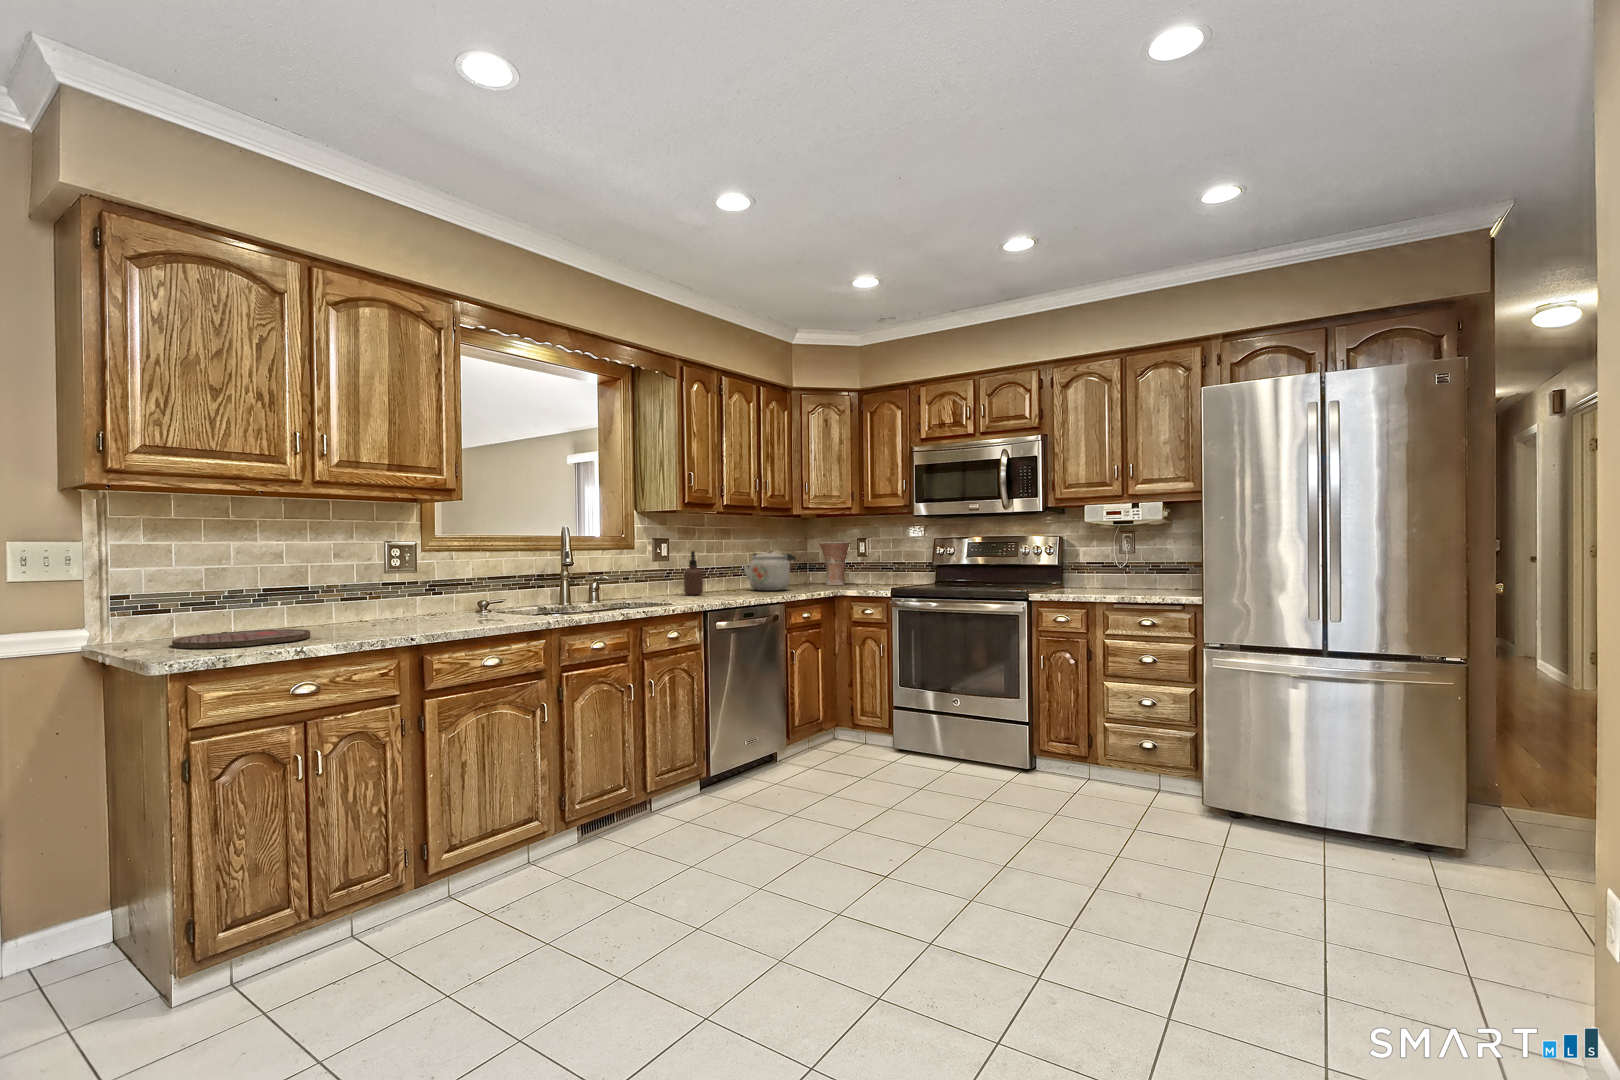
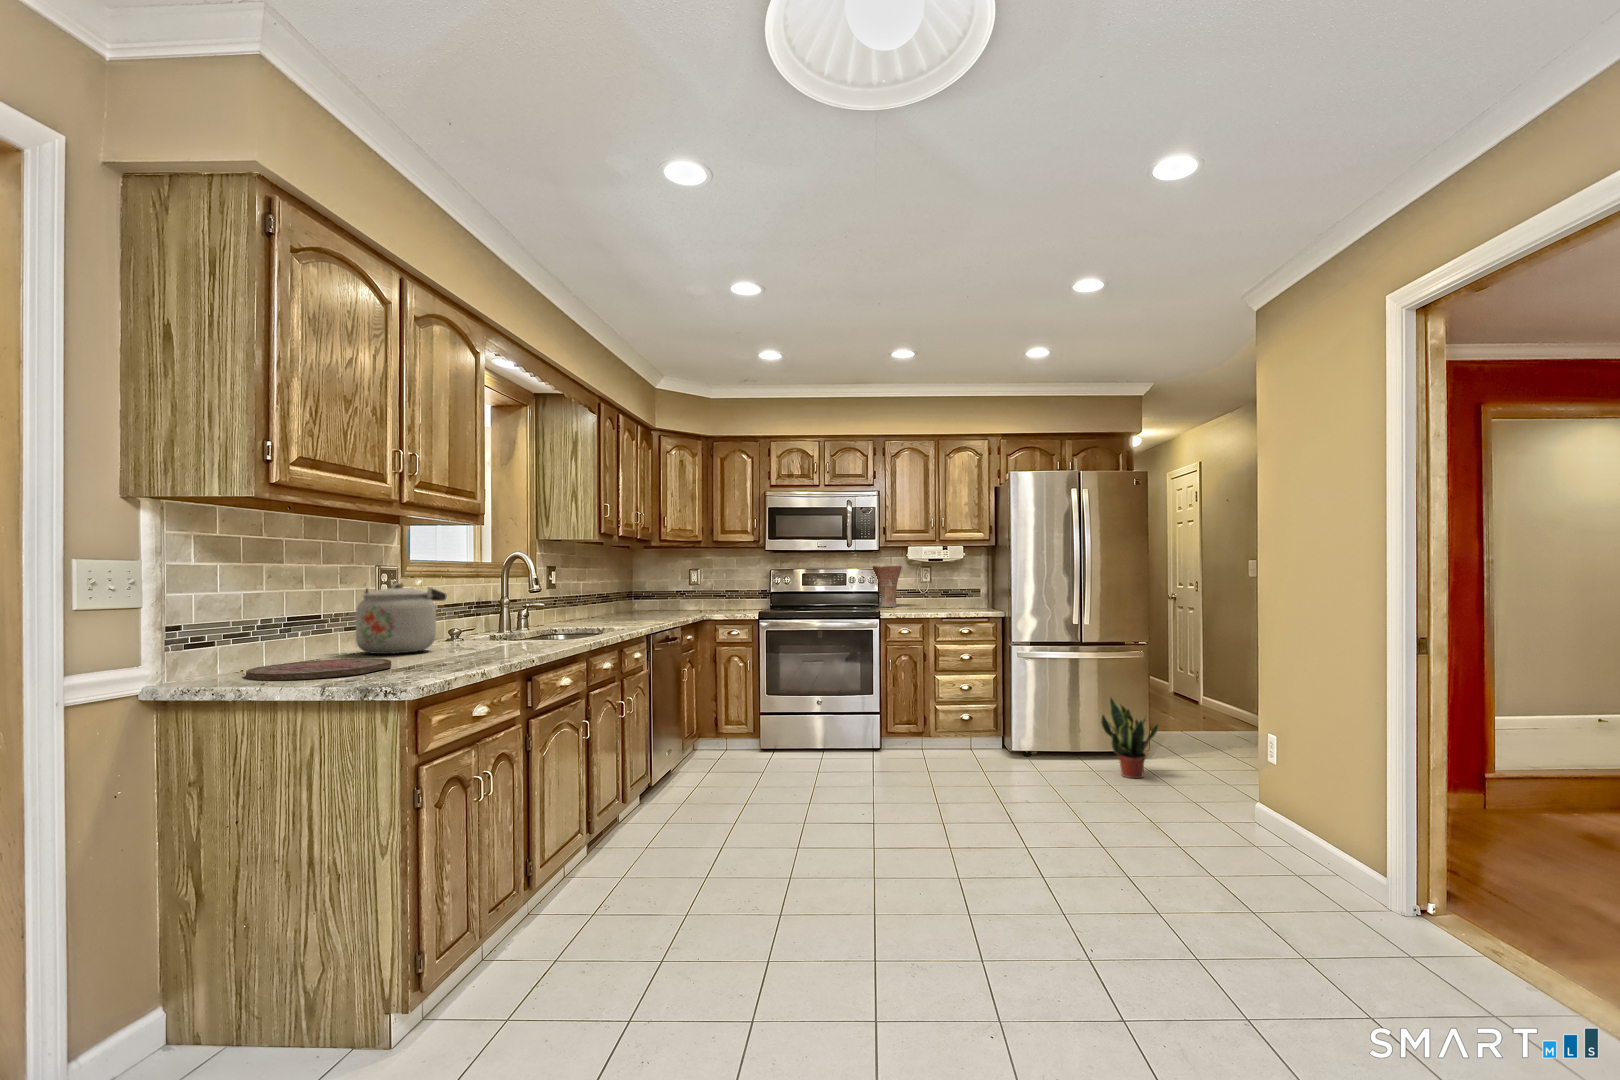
vase: present [819,542,850,585] -> present [873,566,902,607]
kettle: present [744,550,795,591] -> present [356,583,446,654]
soap dispenser: present [684,551,703,595] -> none [577,580,596,622]
potted plant: none [1333,737,1435,871] -> present [1101,698,1159,778]

